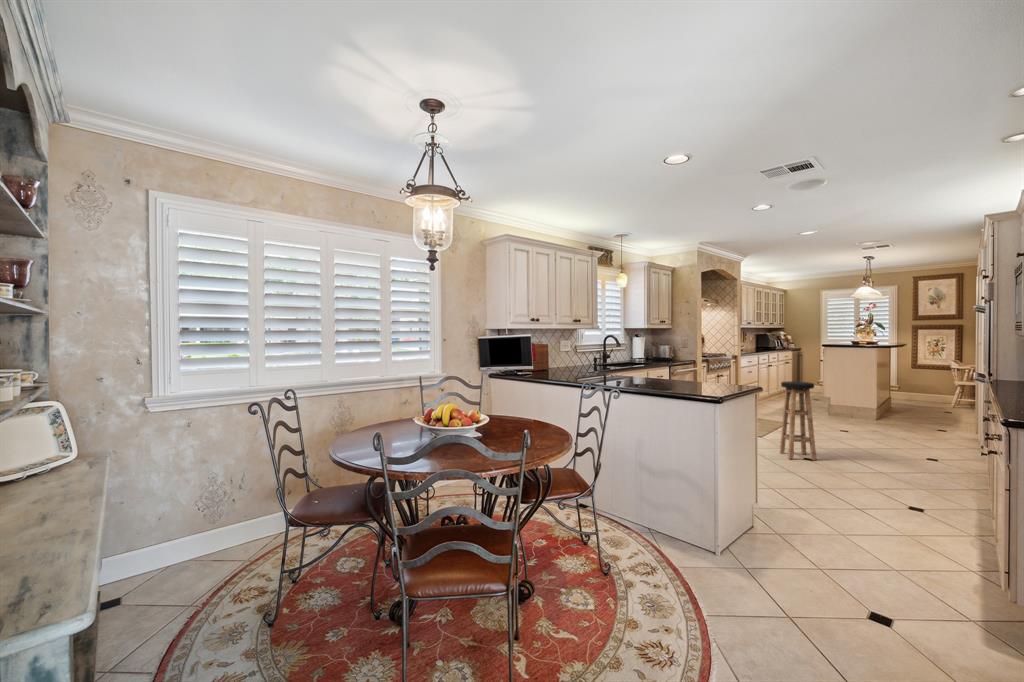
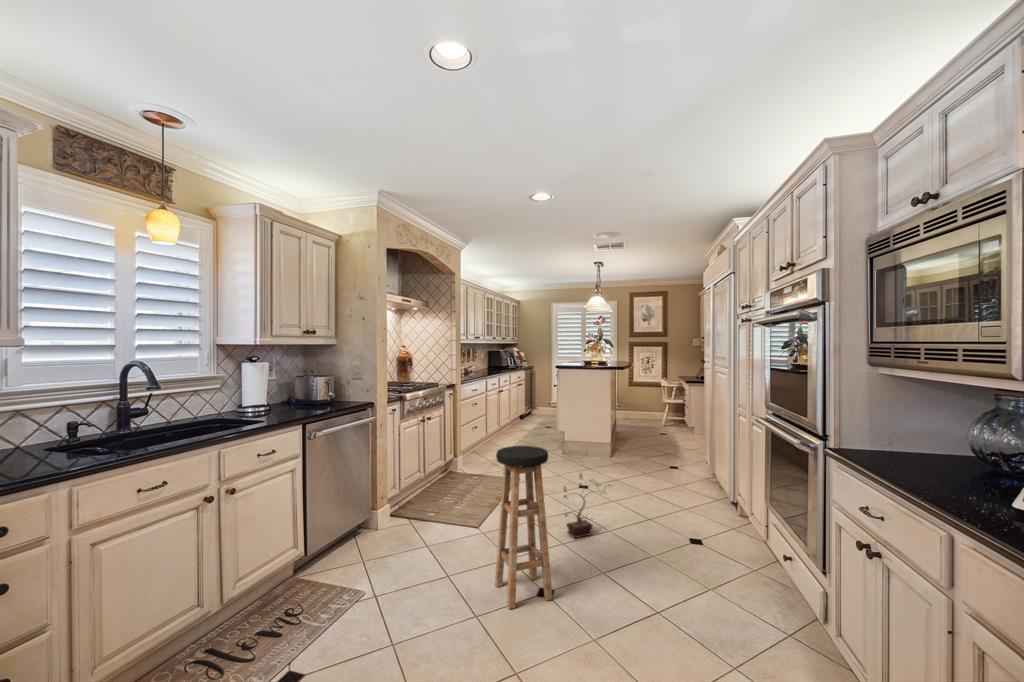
potted plant: none [825,407,867,447] -> present [564,474,610,538]

